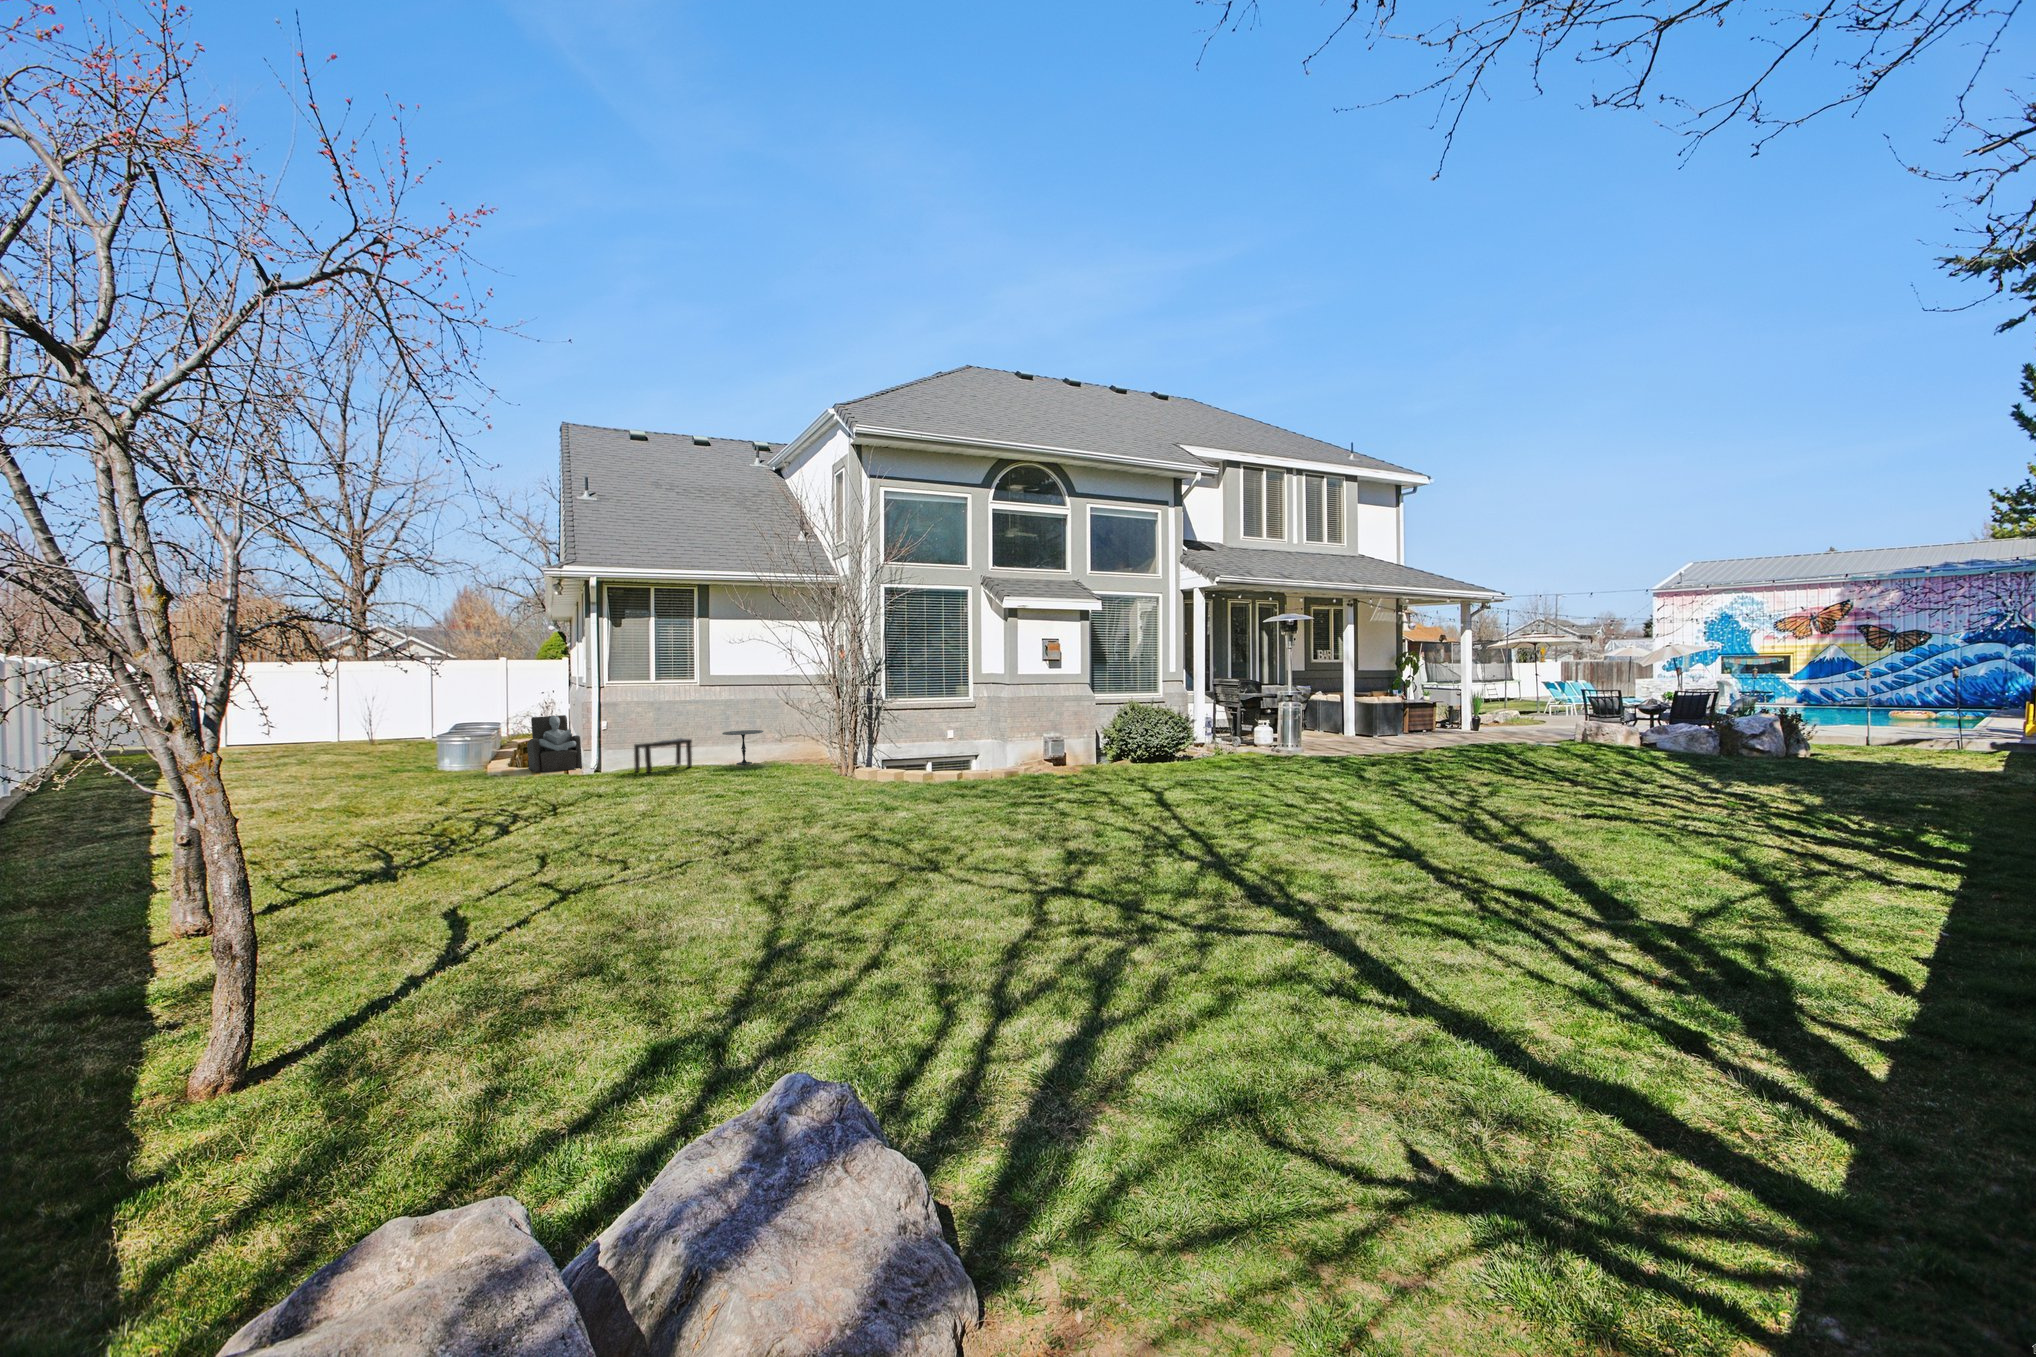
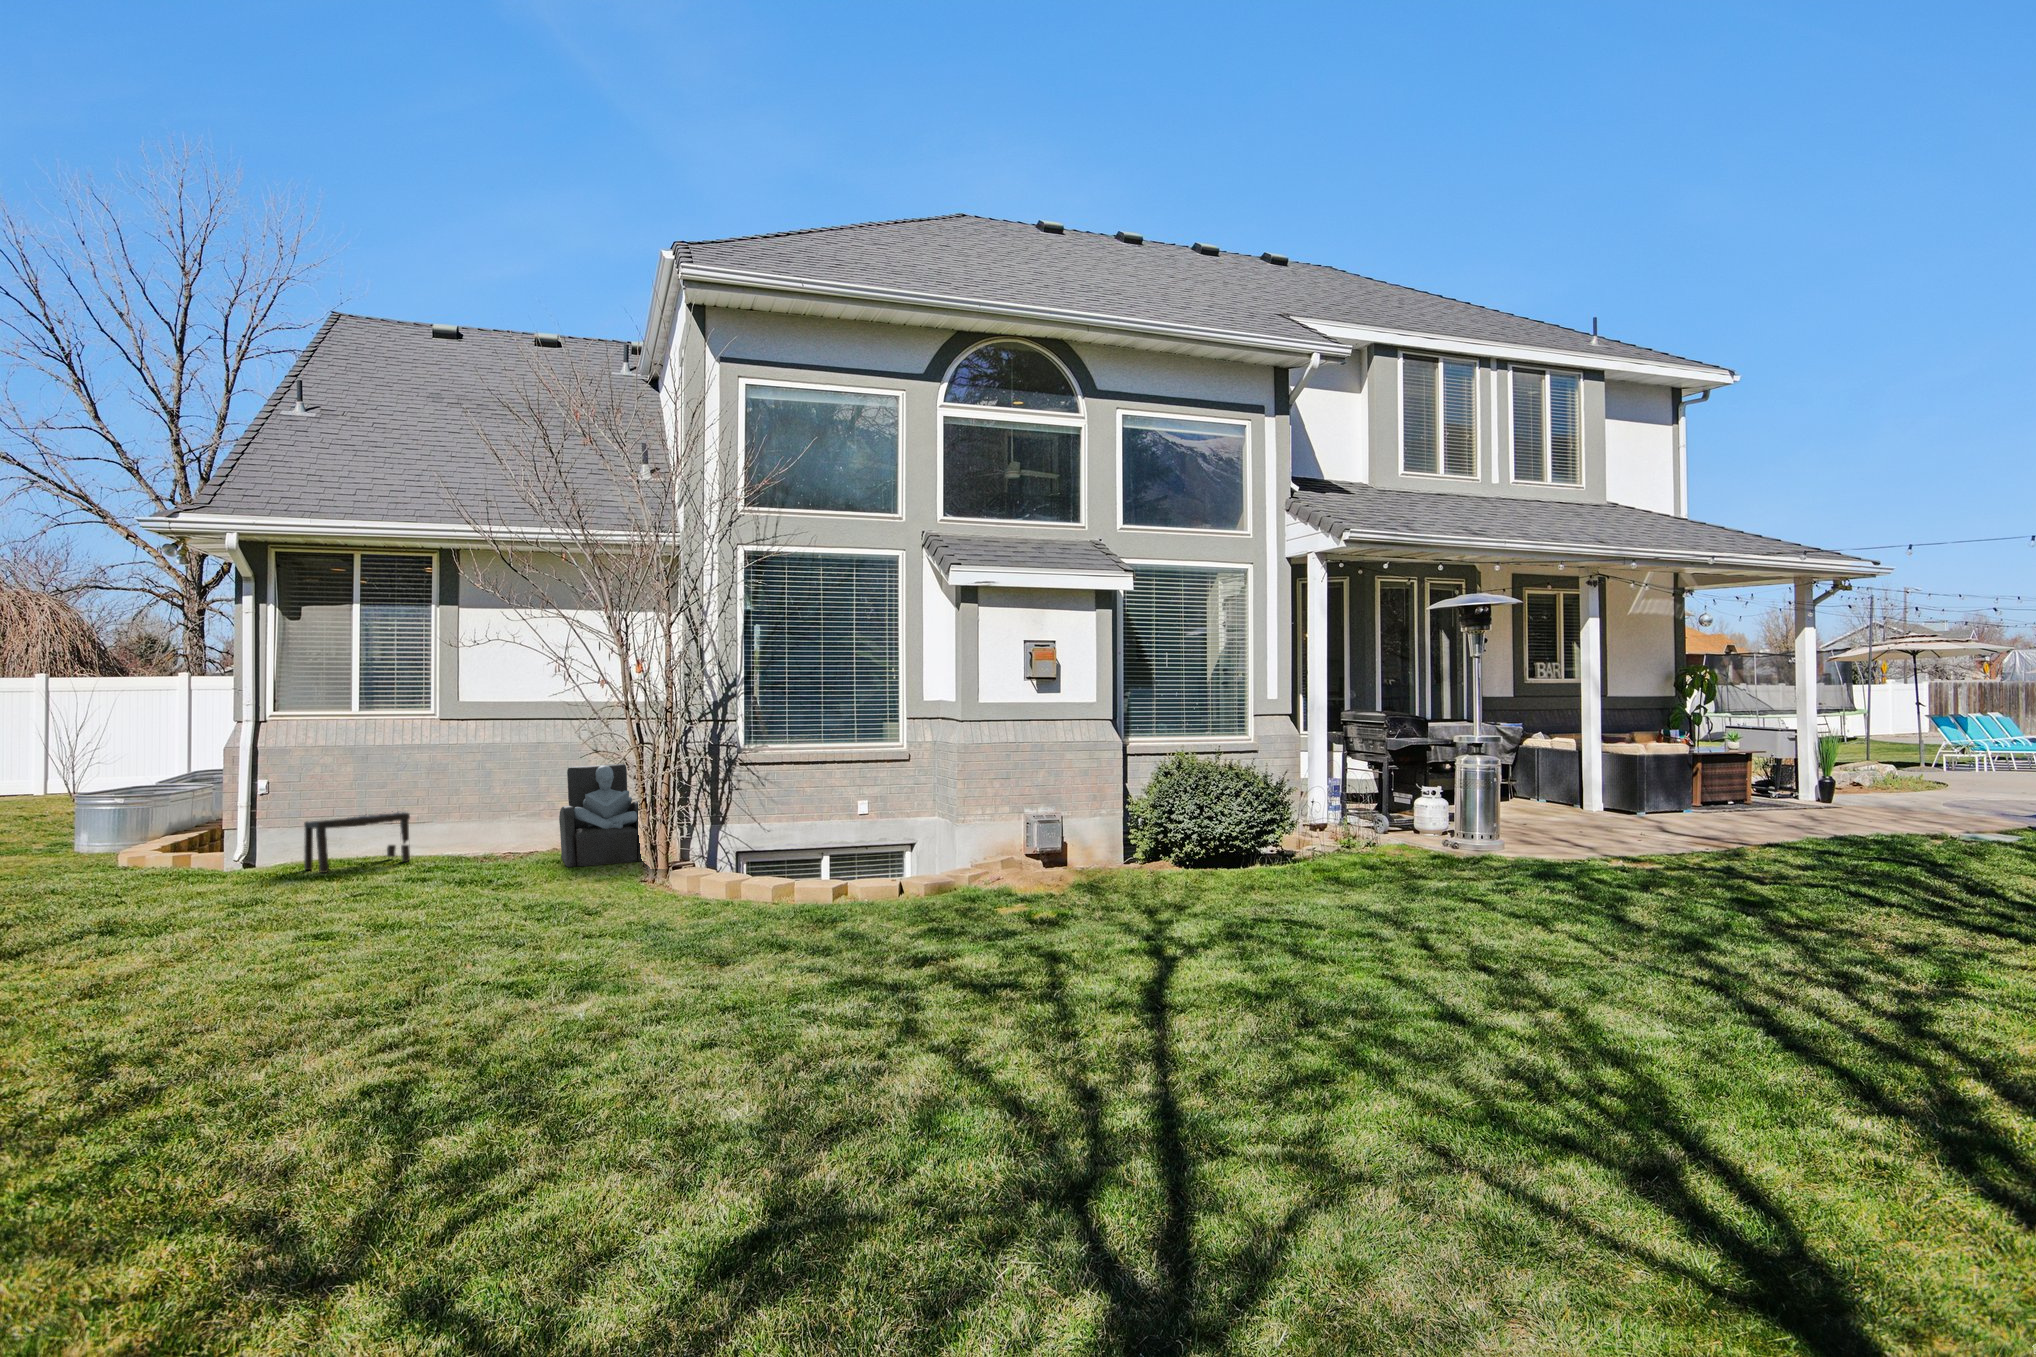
armchair: present [527,715,582,772] -> present [559,764,642,867]
side table: present [722,730,763,764] -> none [465,797,538,857]

